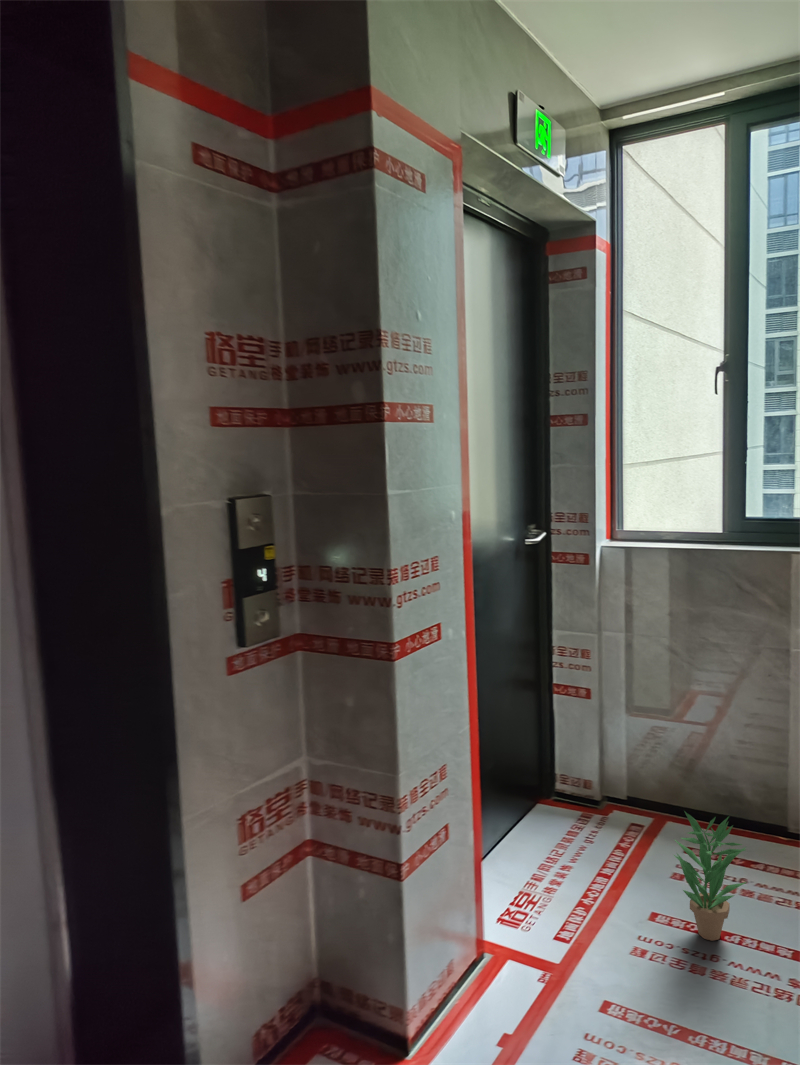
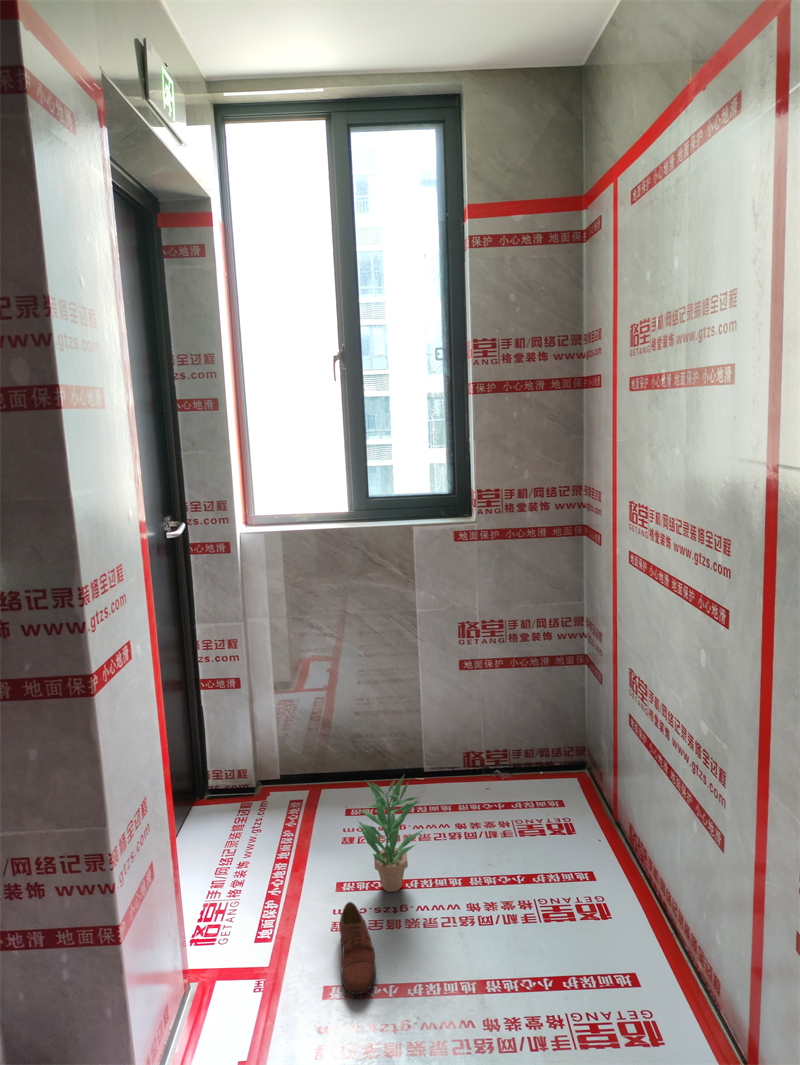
shoe: none [624,930,664,1020] -> present [340,902,376,994]

